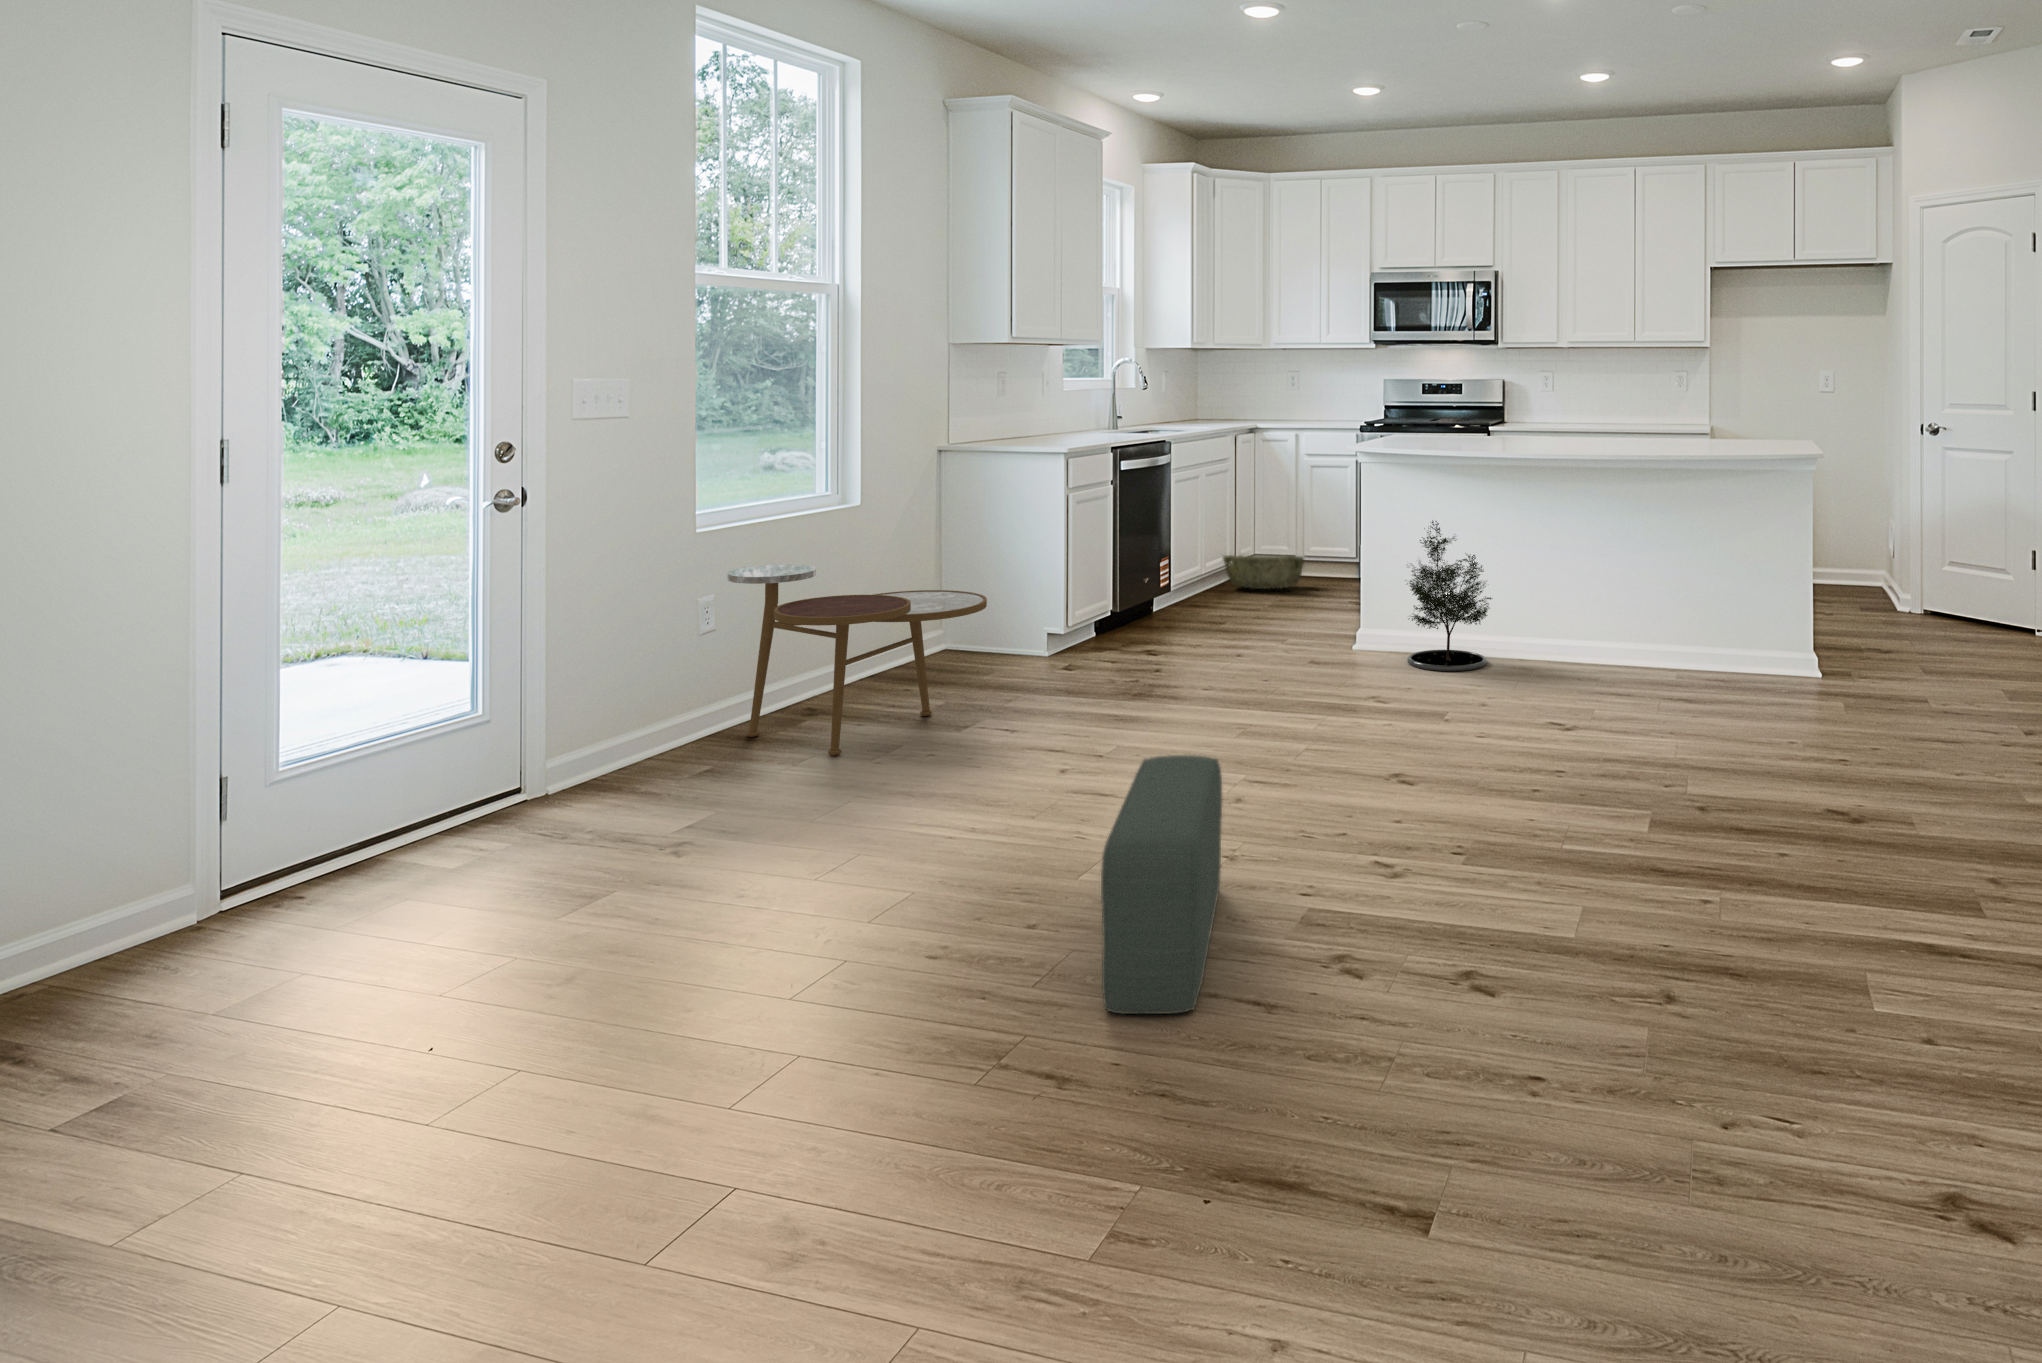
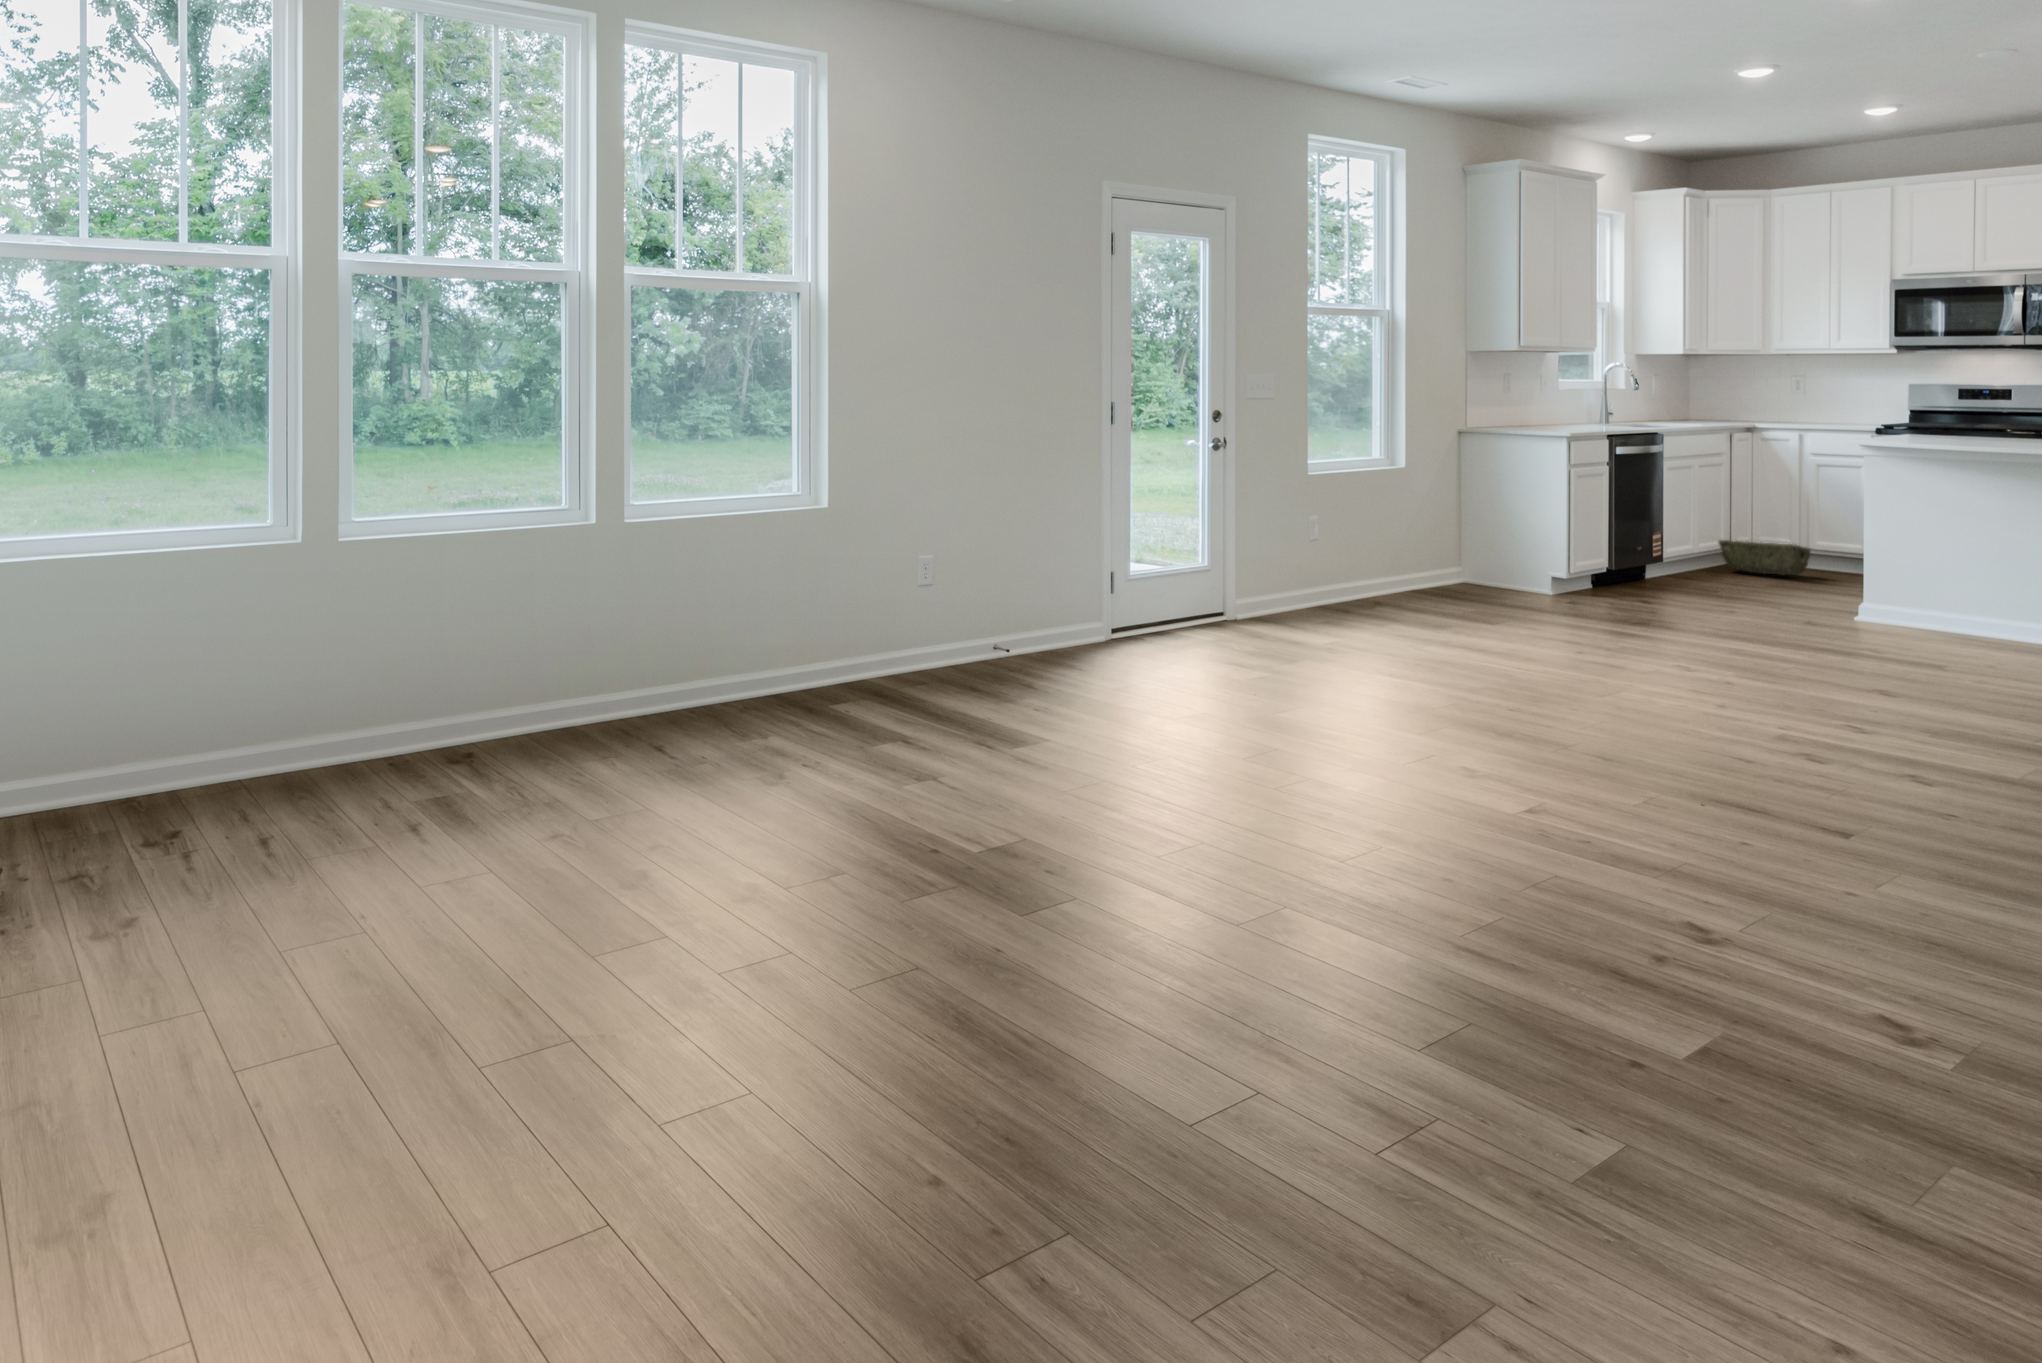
potted tree: present [1408,521,1491,671] -> none [1913,511,2023,649]
side table: present [727,565,987,756] -> none [1326,500,1510,625]
pouf: present [1101,755,1222,1014] -> none [1629,624,1715,754]

